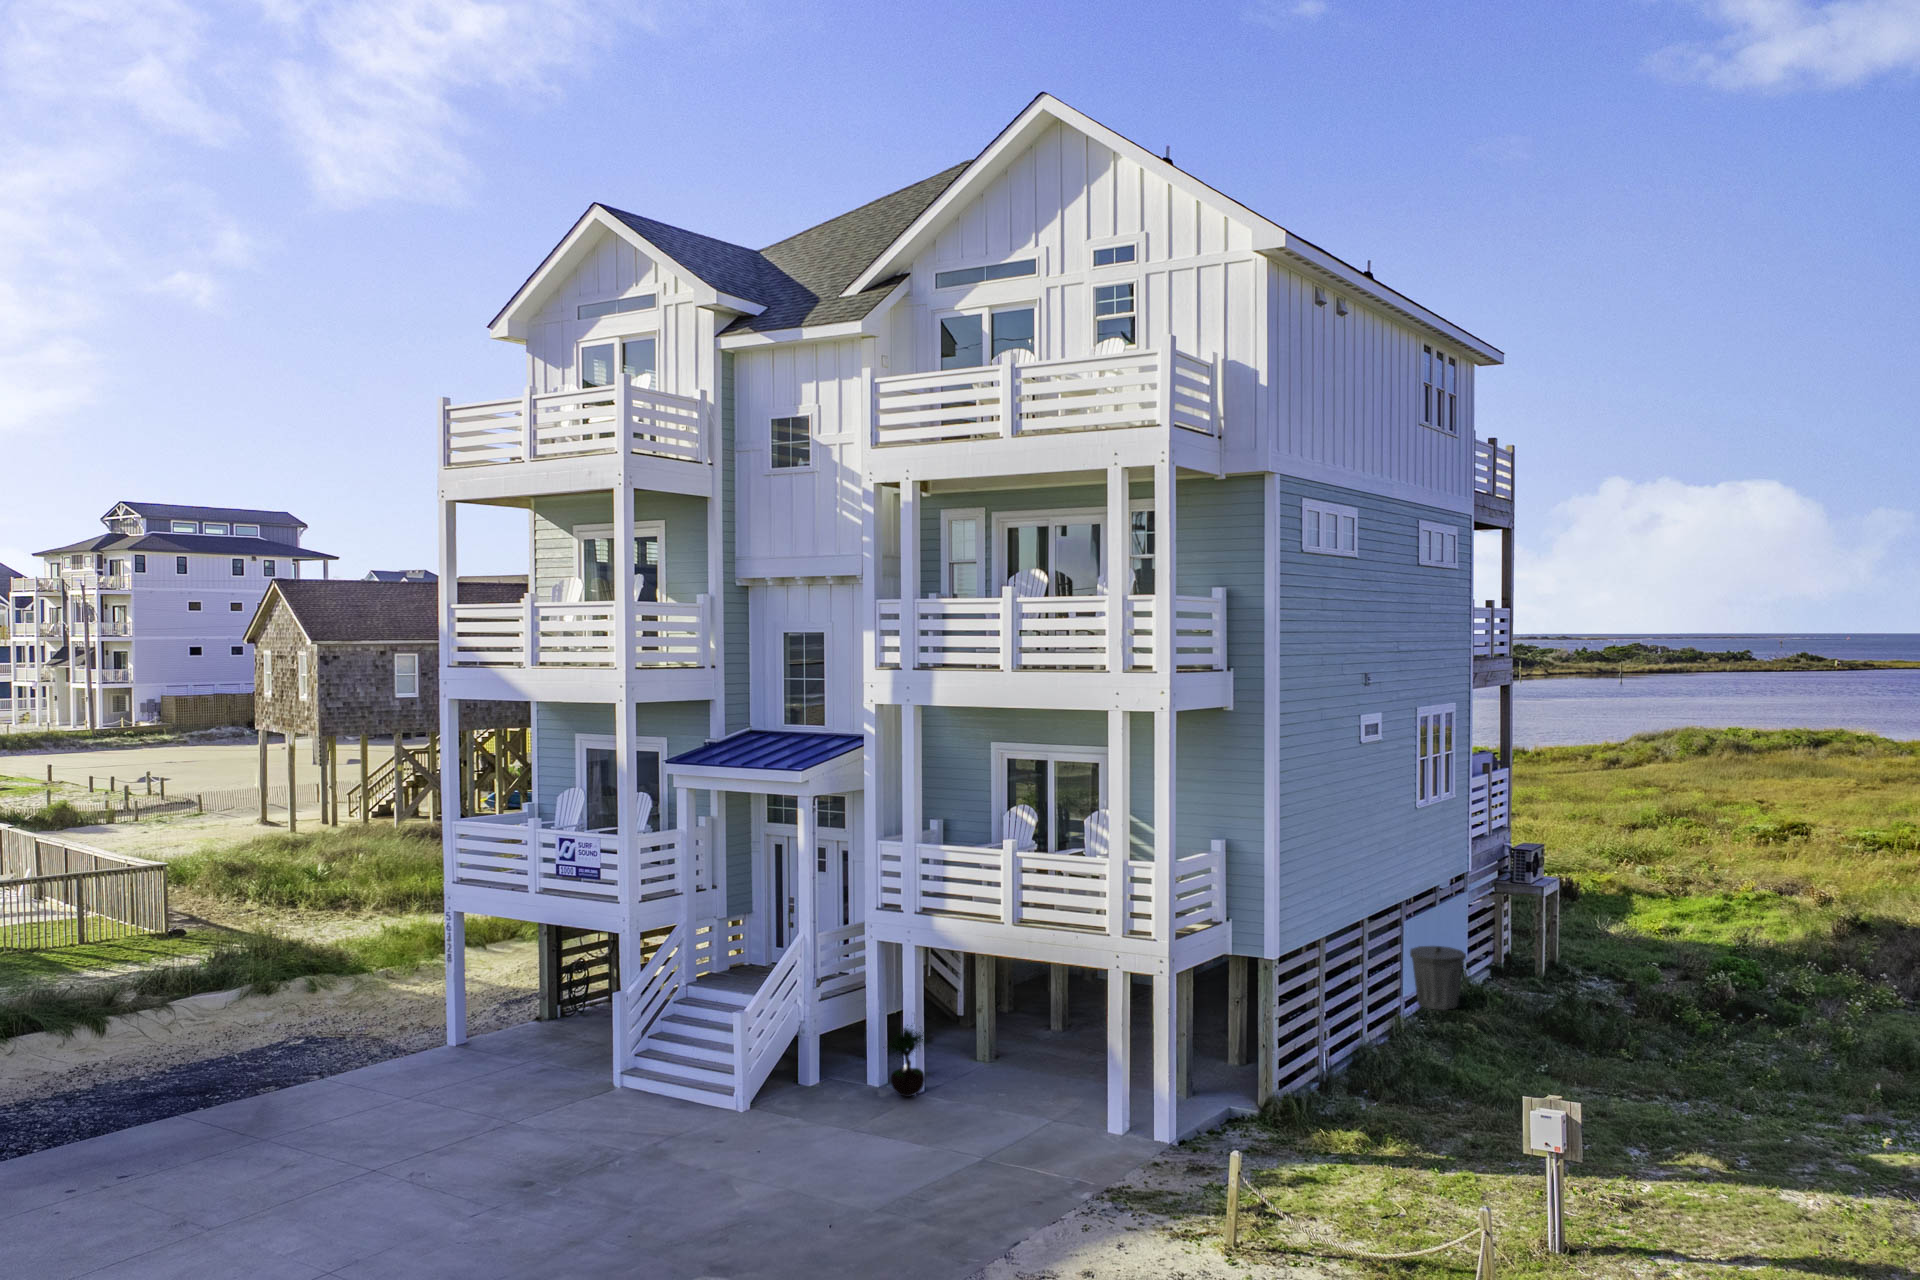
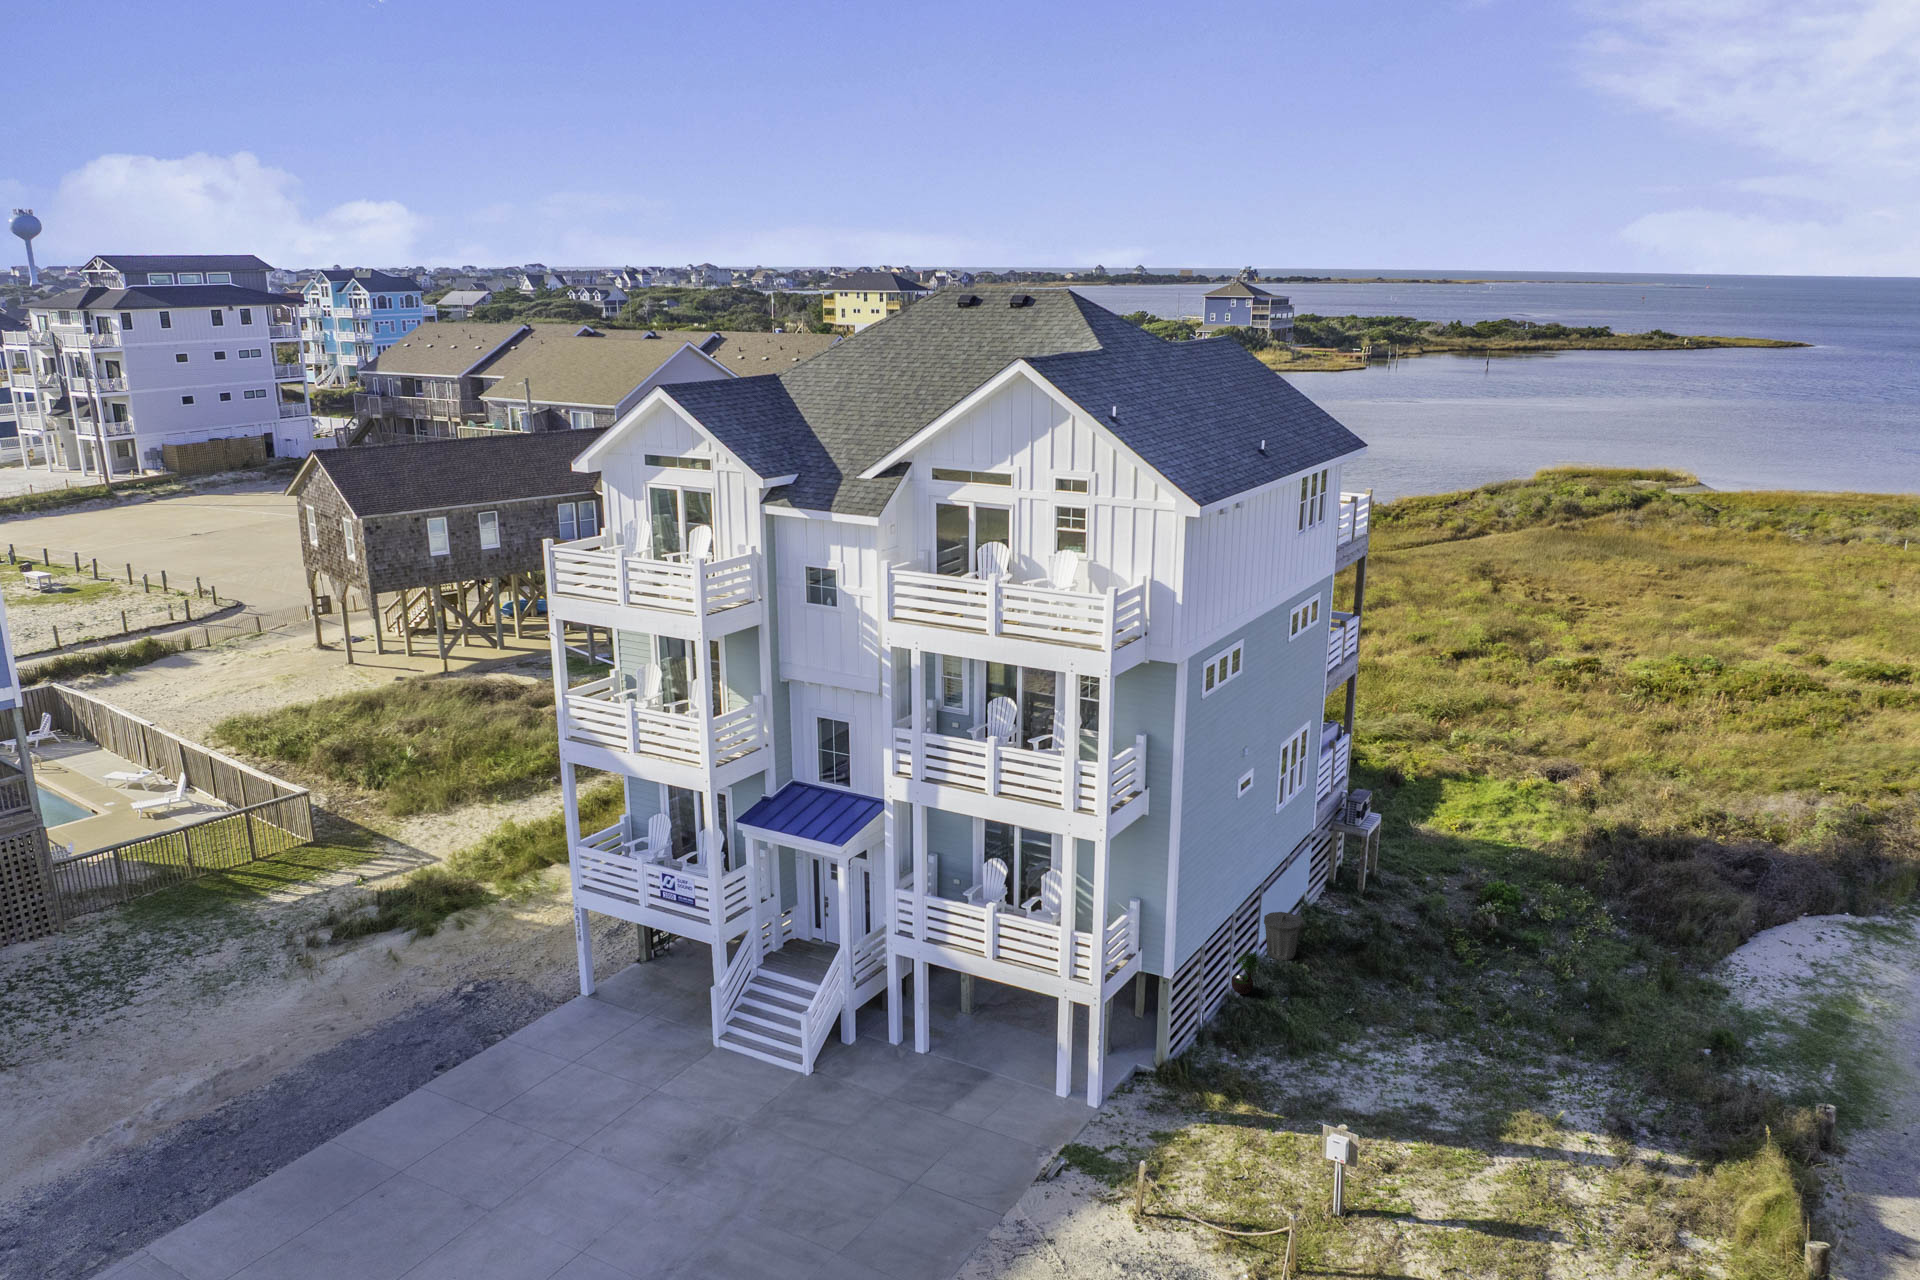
potted tree: present [883,1025,925,1097] -> present [1231,951,1259,994]

